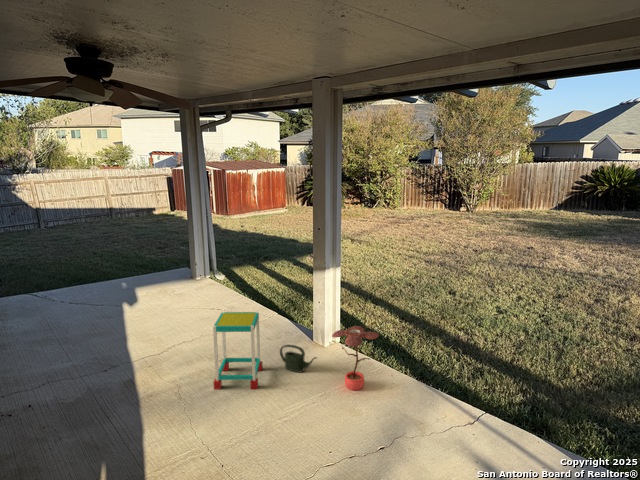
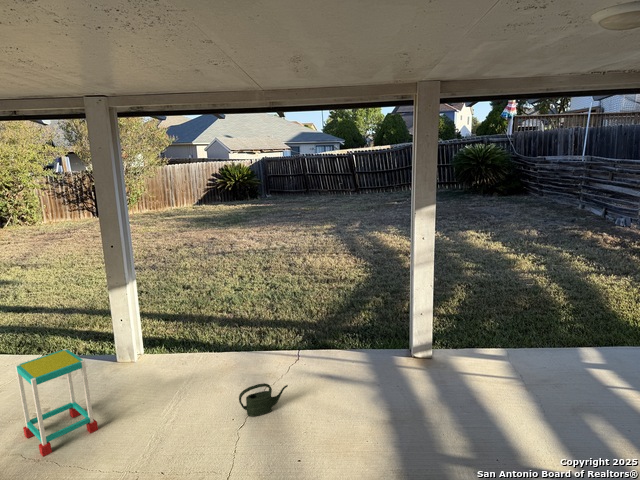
potted plant: present [332,326,379,390] -> none [164,324,208,385]
watering can: present [280,345,317,372] -> present [239,383,288,417]

